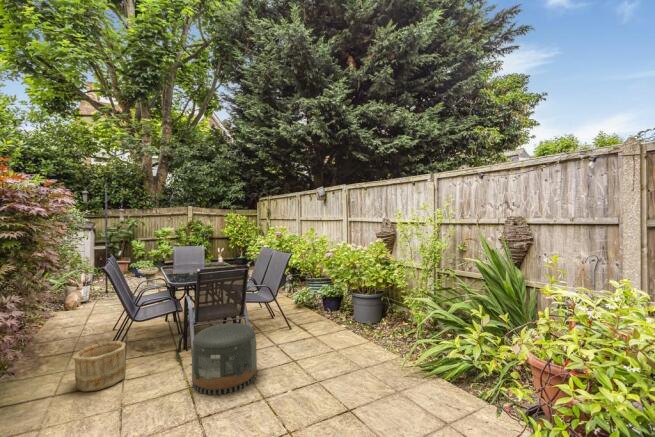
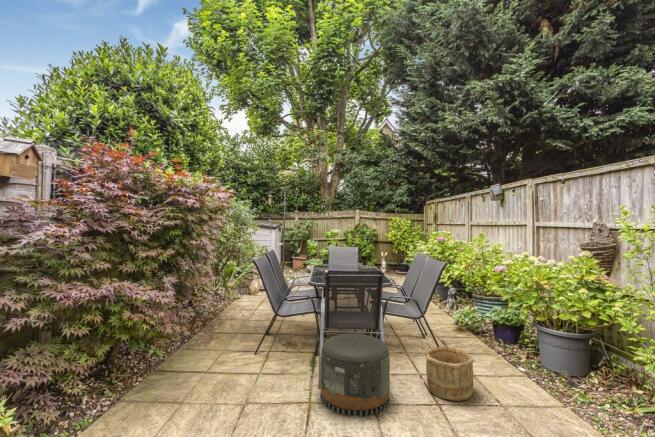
wooden bucket: present [73,341,126,392] -> present [425,347,474,401]

